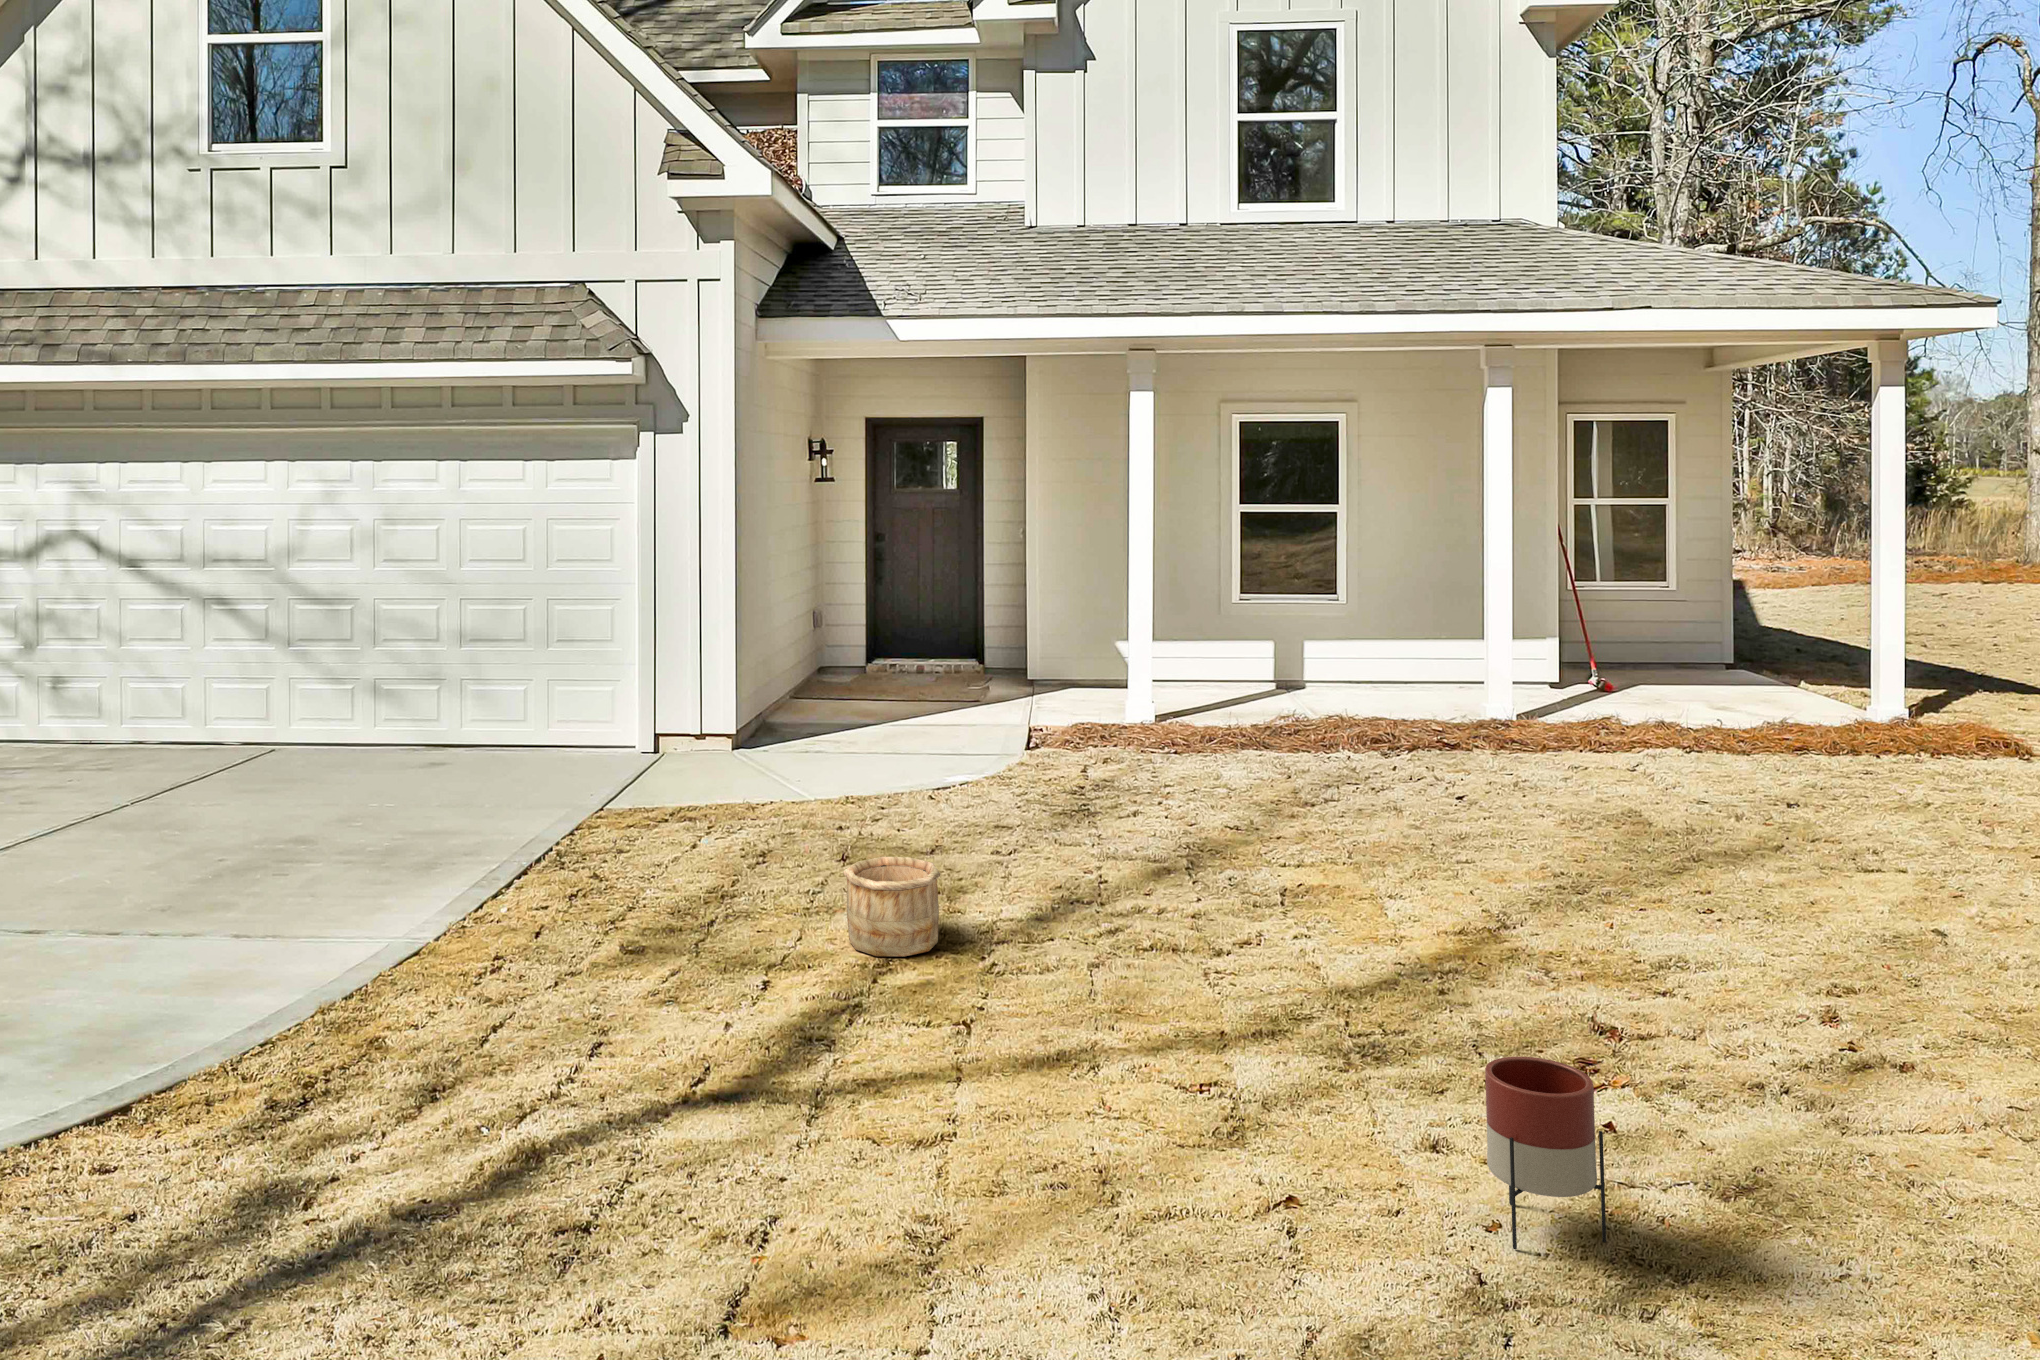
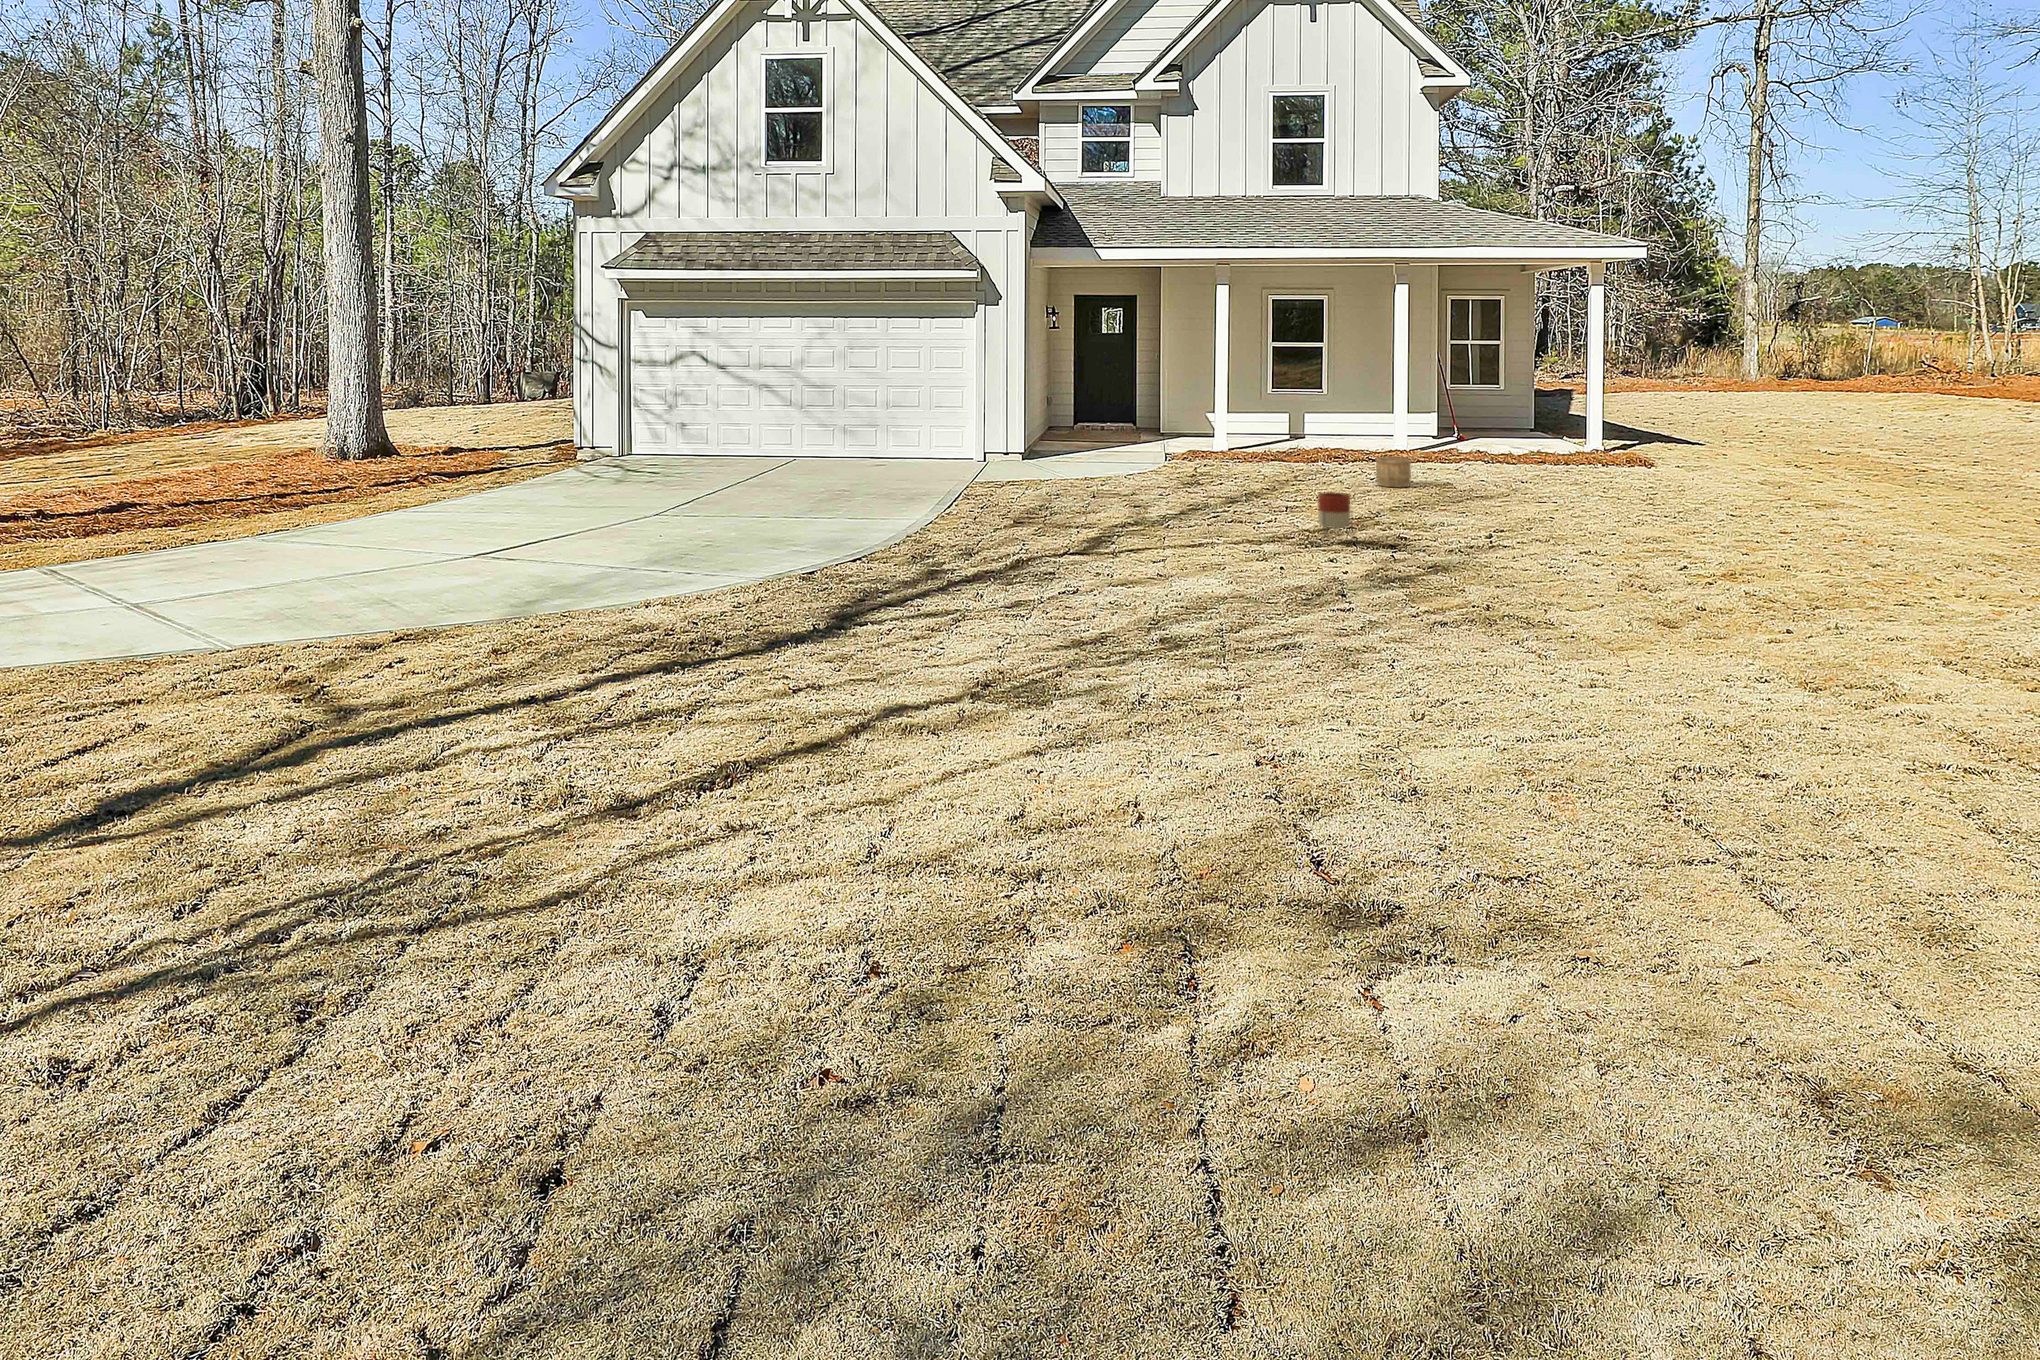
wooden bucket: present [844,857,940,956] -> present [1376,456,1411,487]

